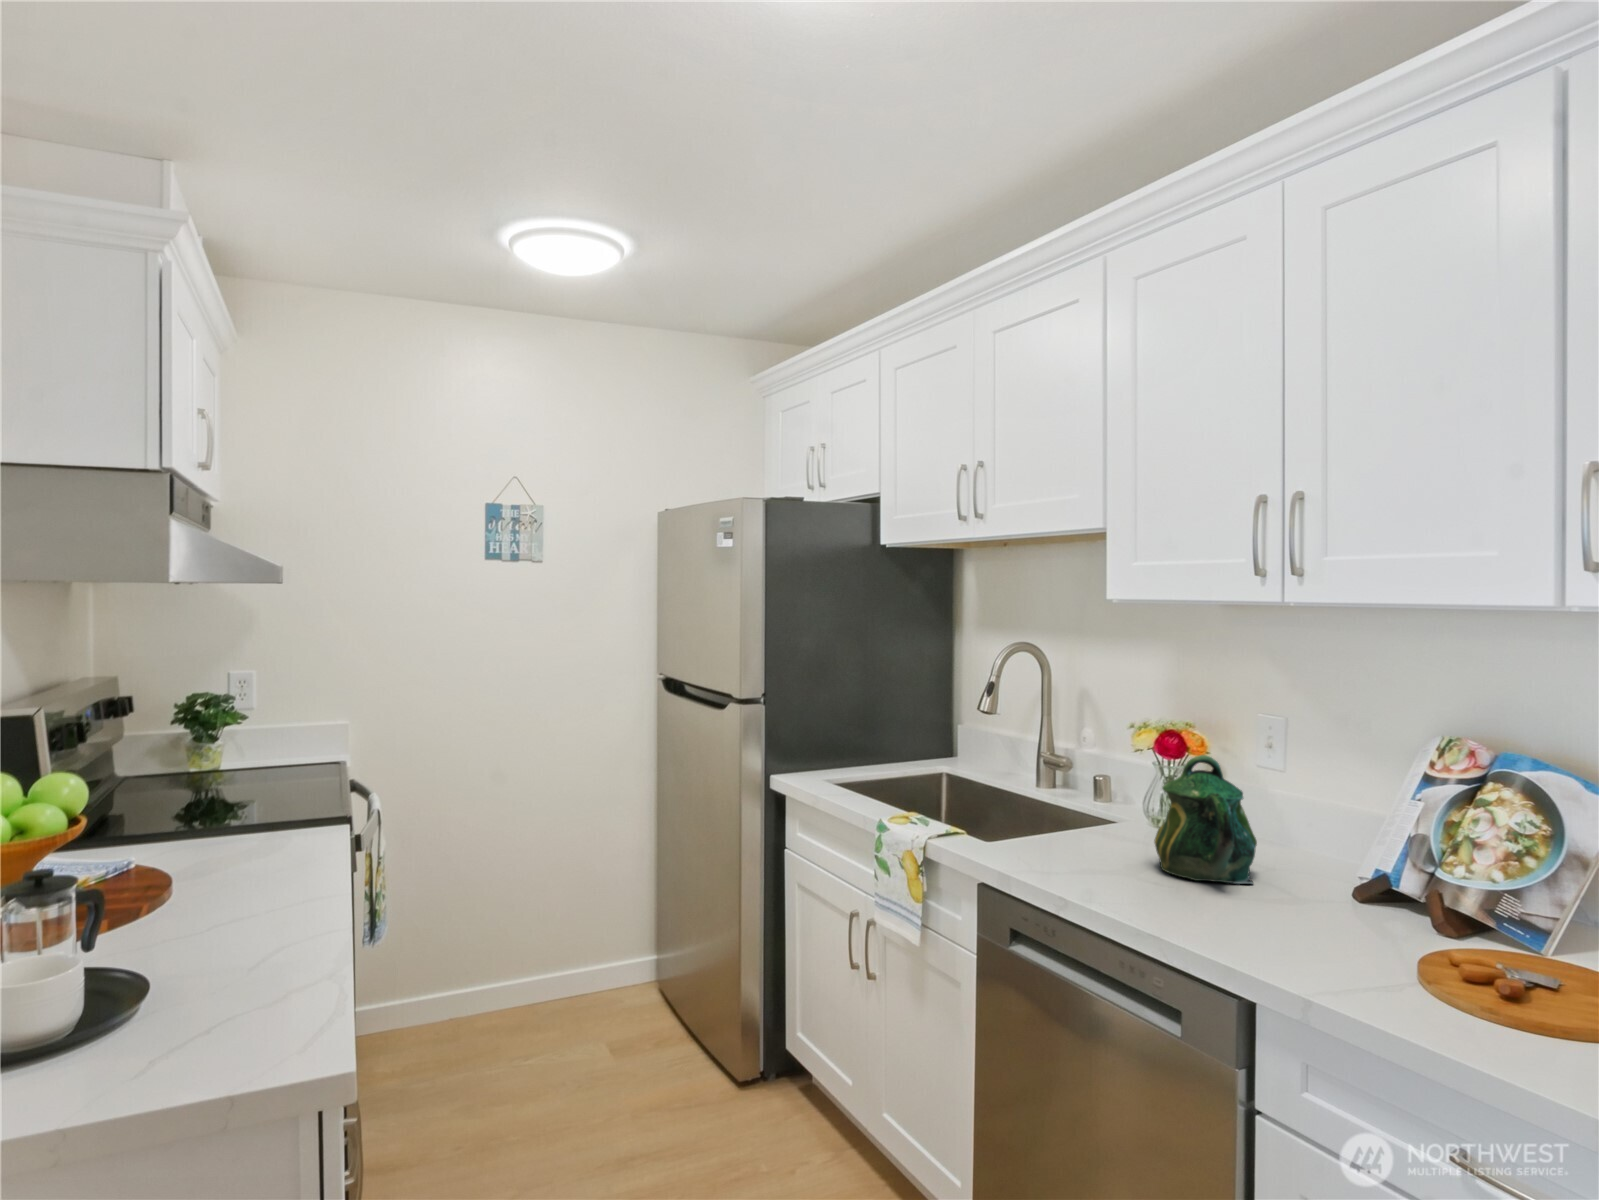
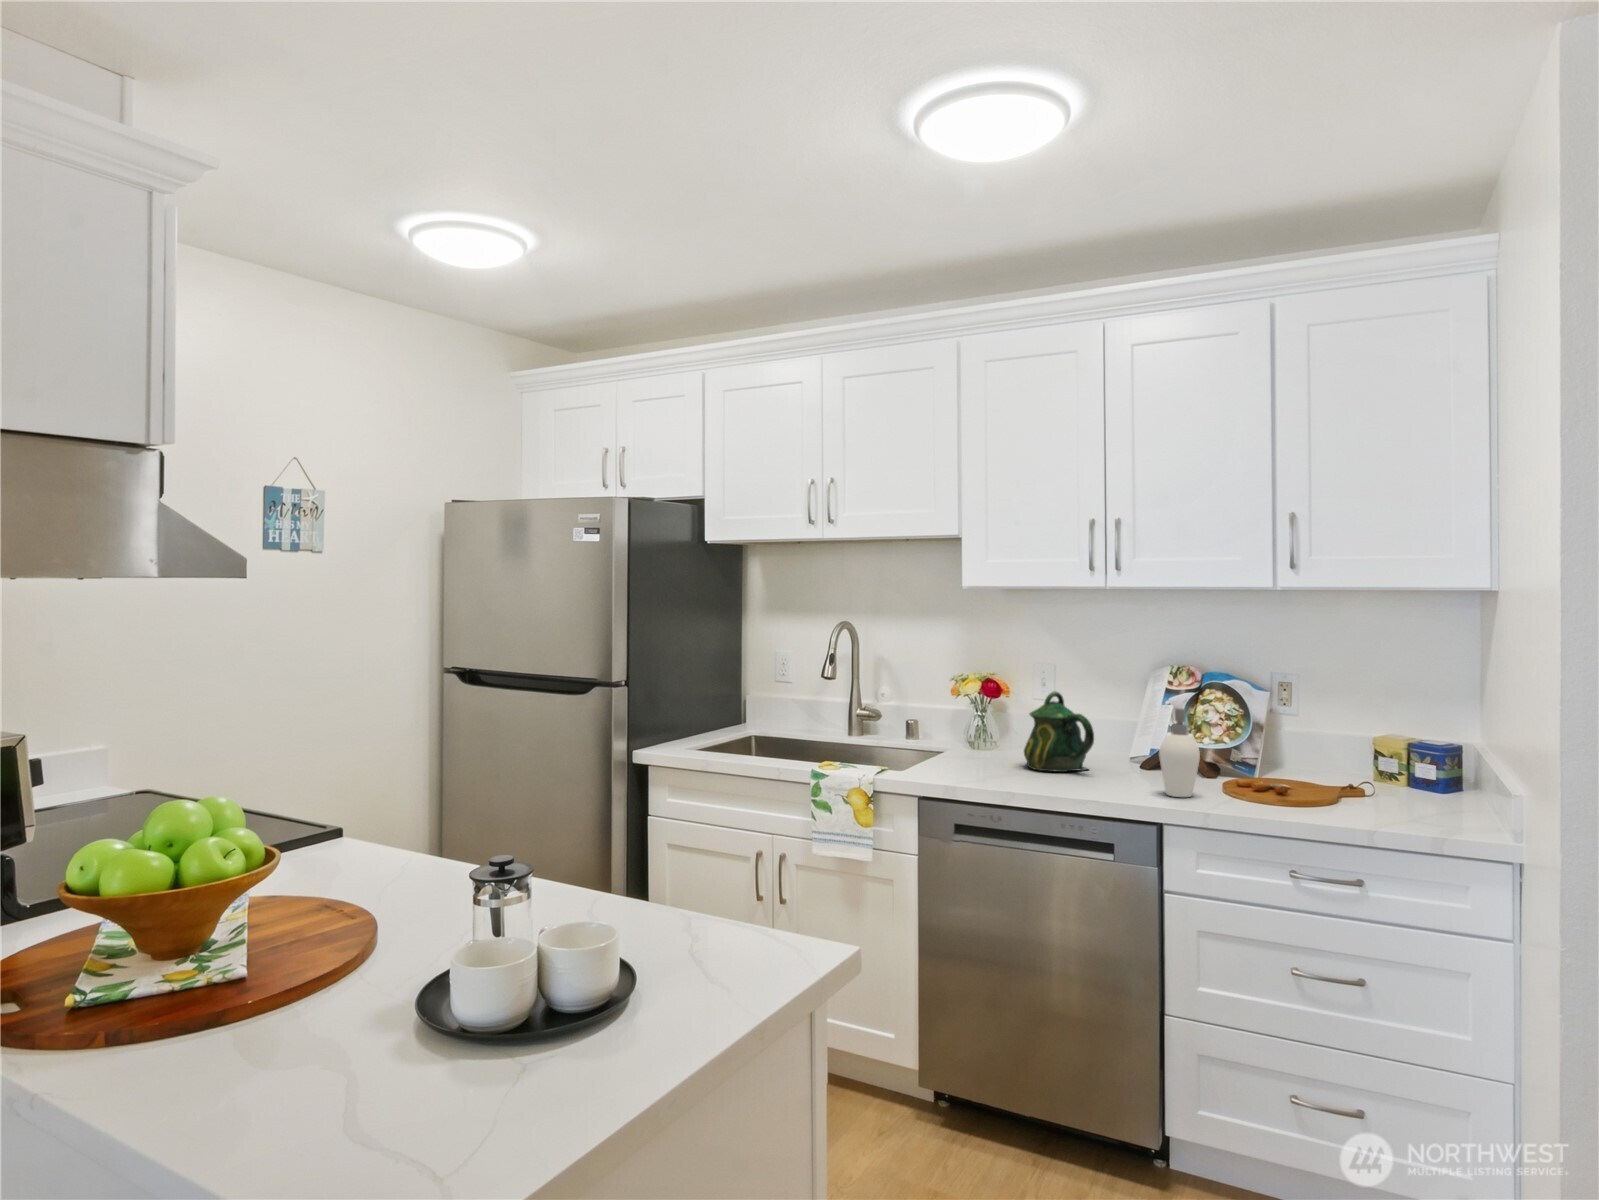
soap dispenser: none [1265,807,1339,968] -> present [1159,708,1203,797]

